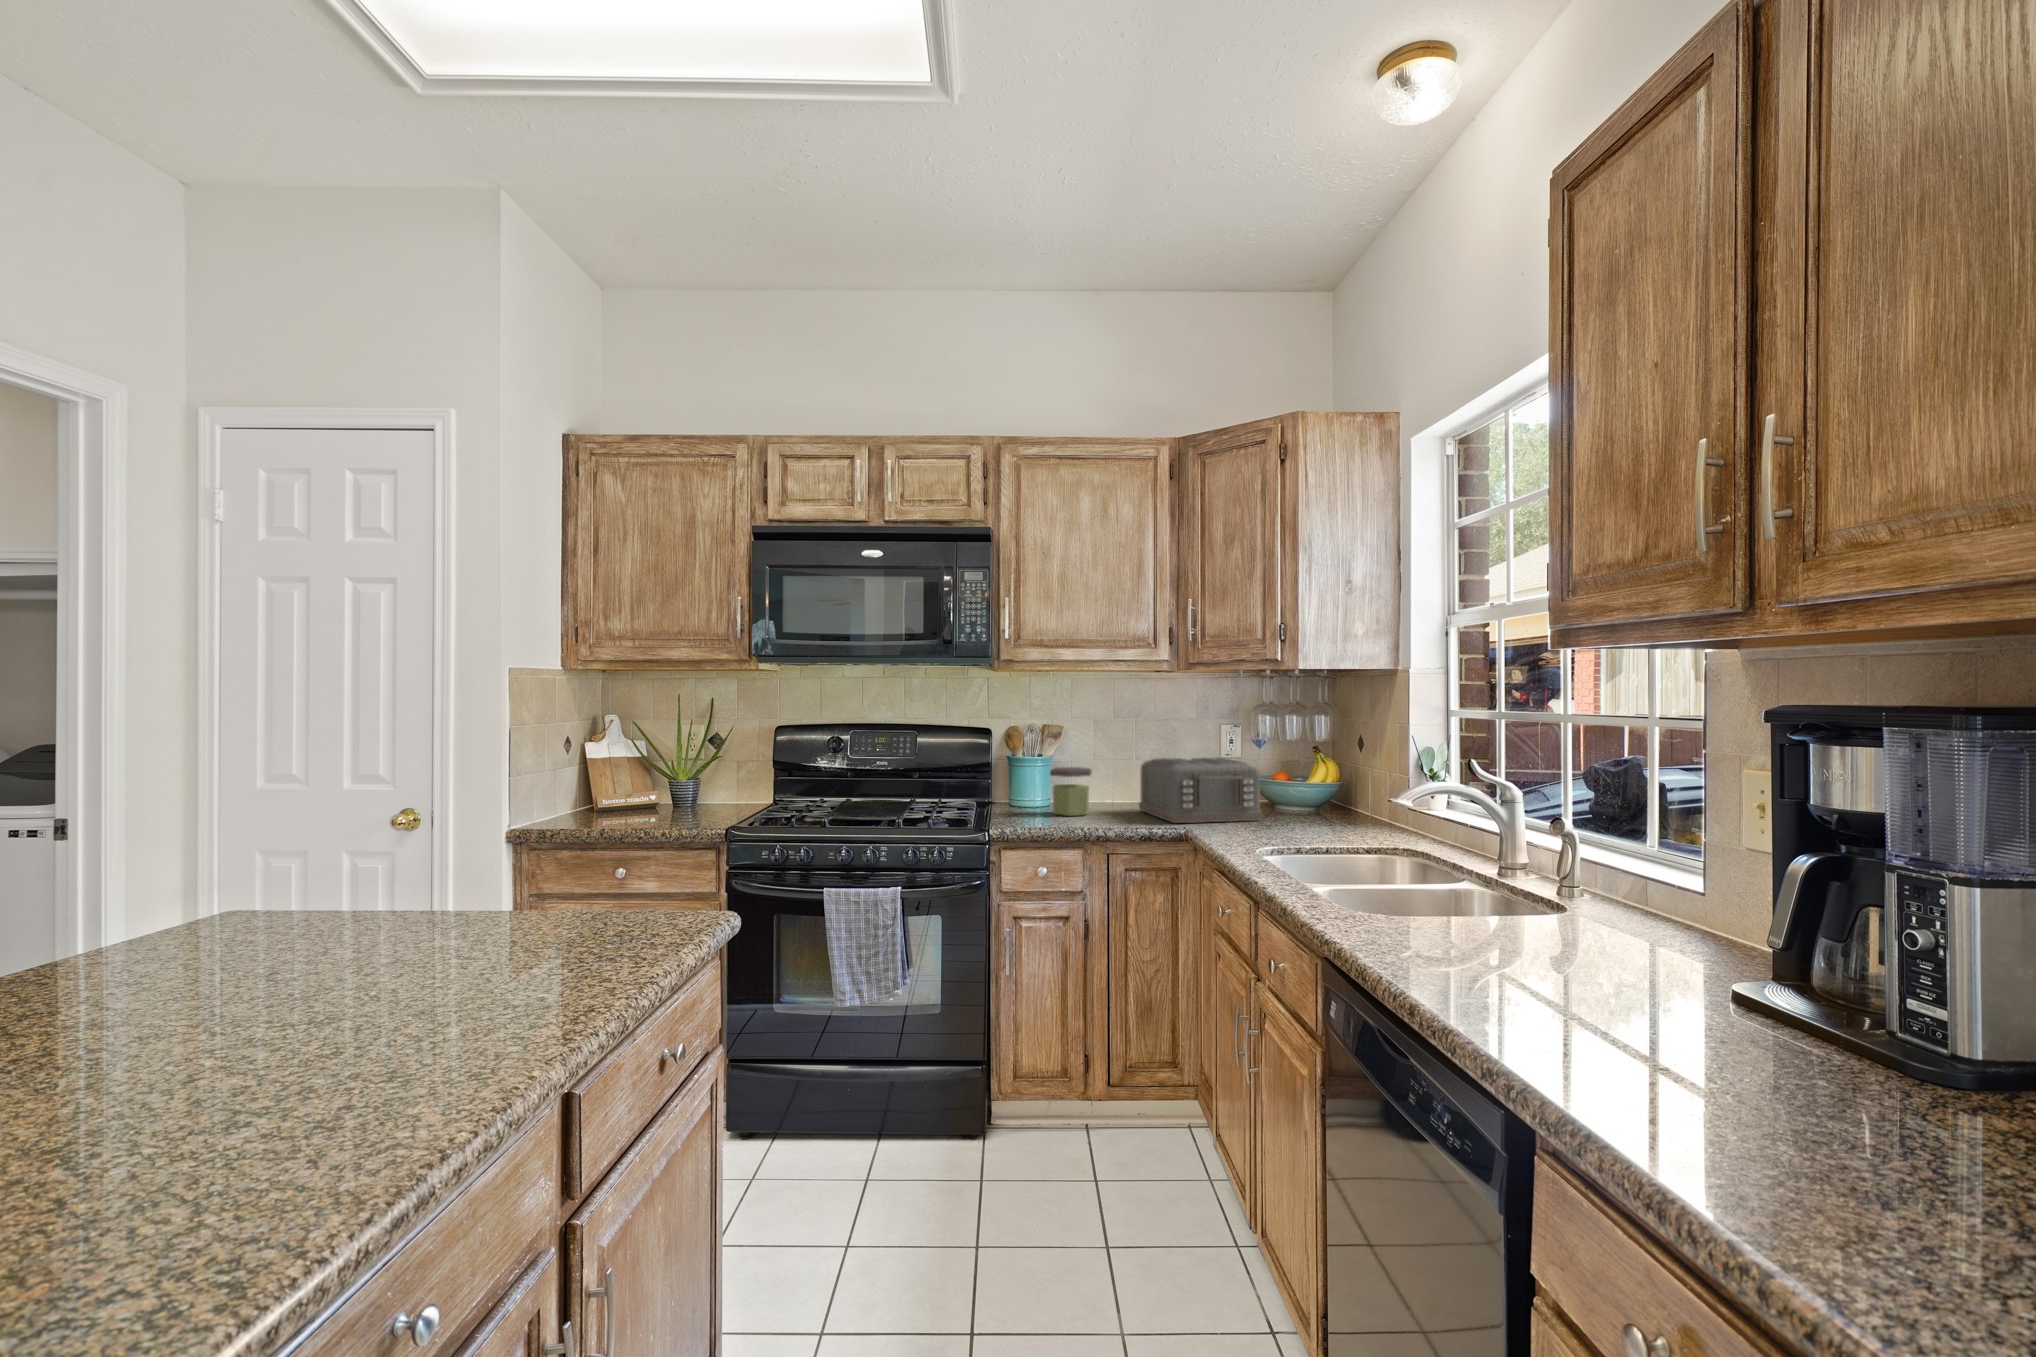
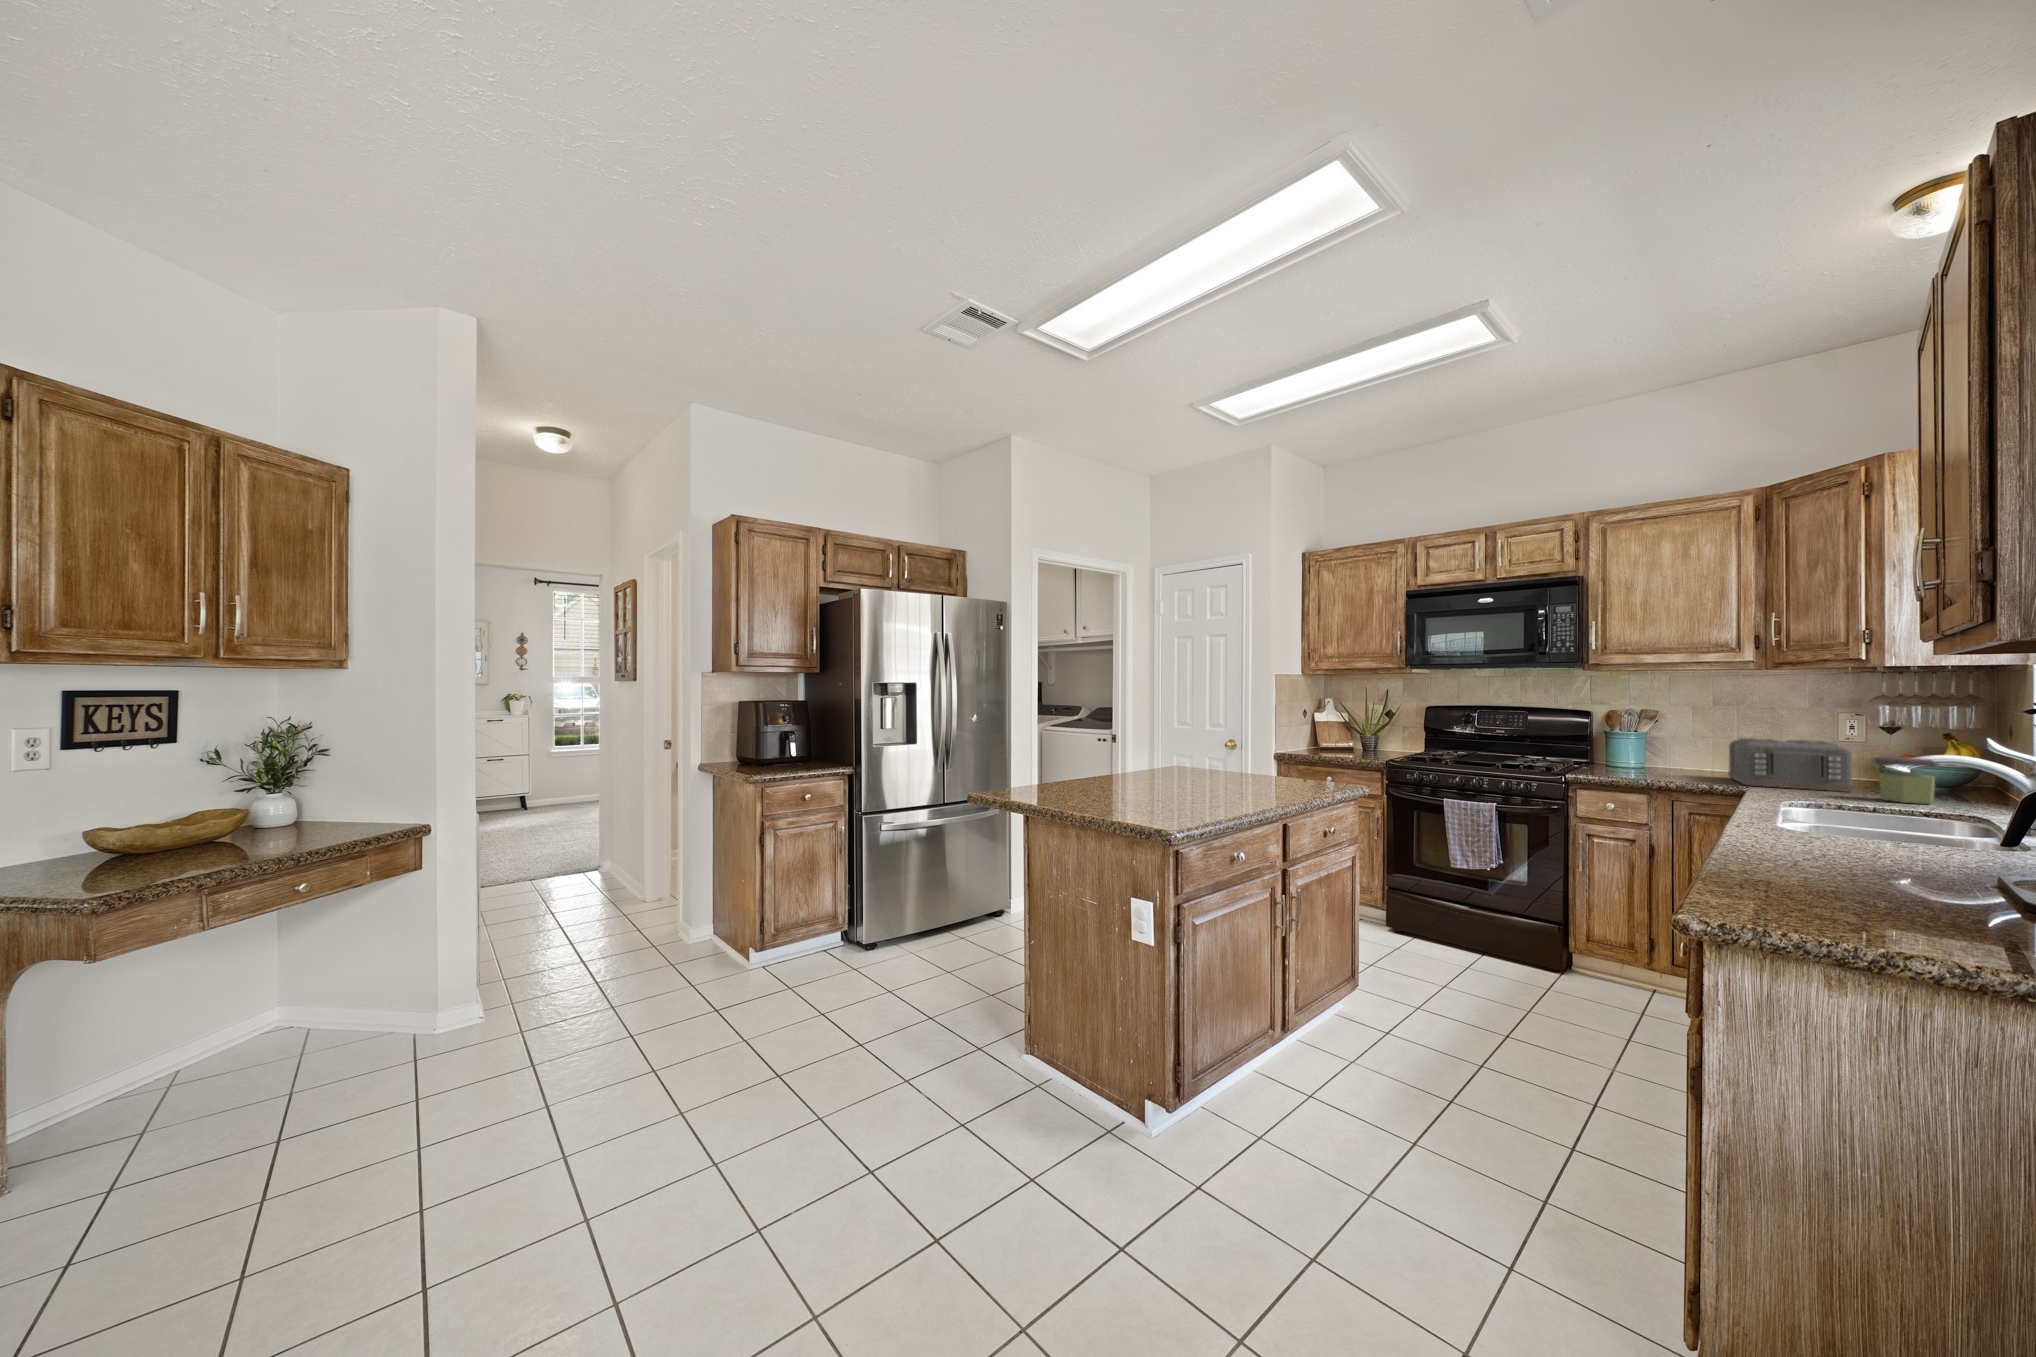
jar: present [1050,767,1092,816] -> present [1875,757,1939,804]

